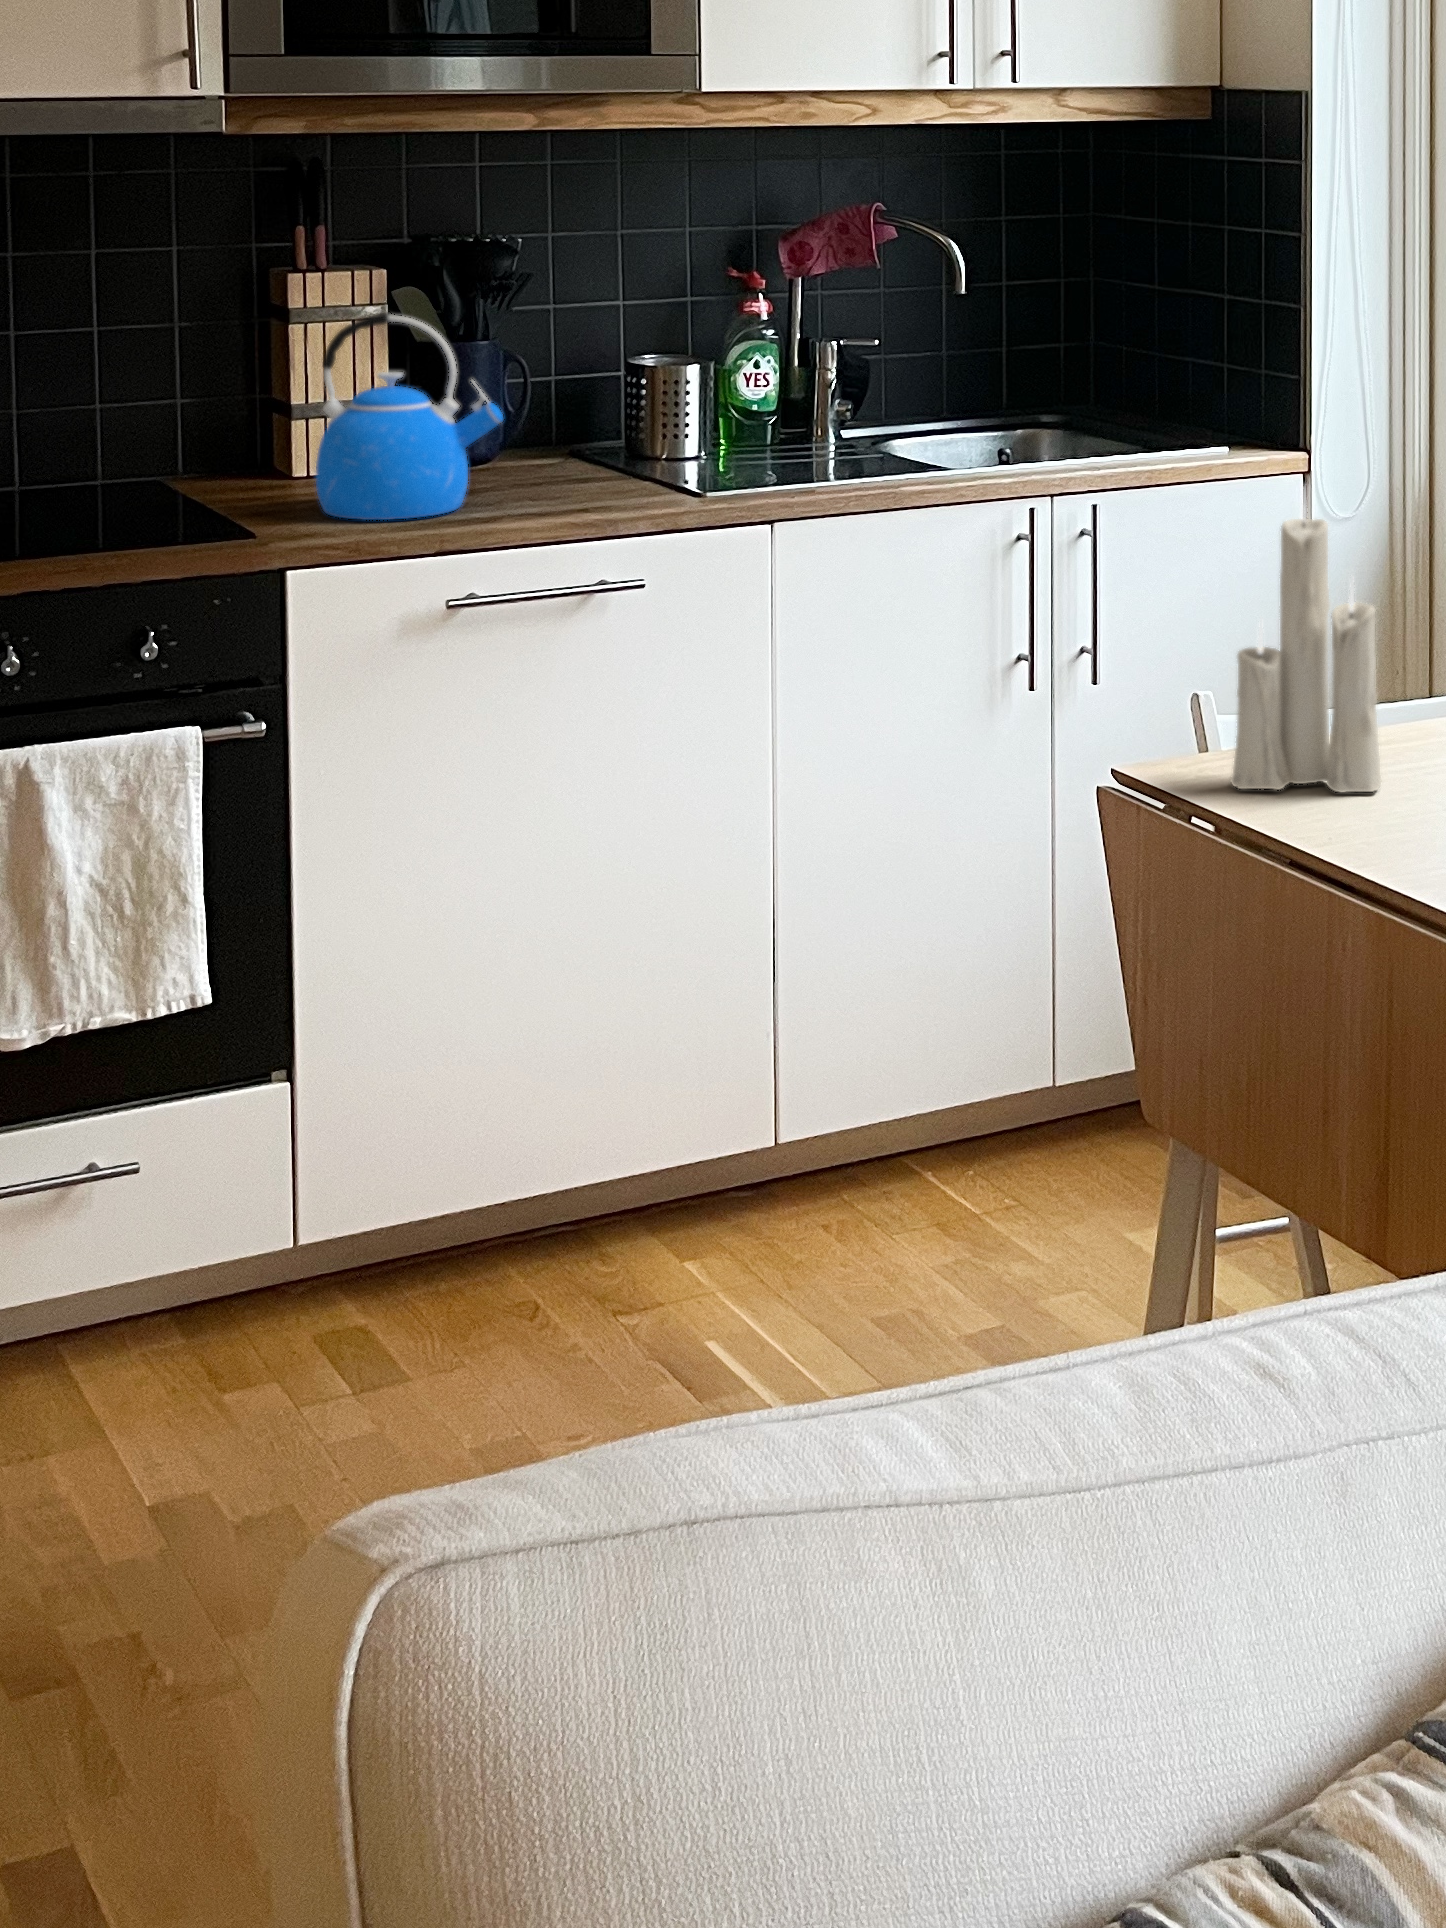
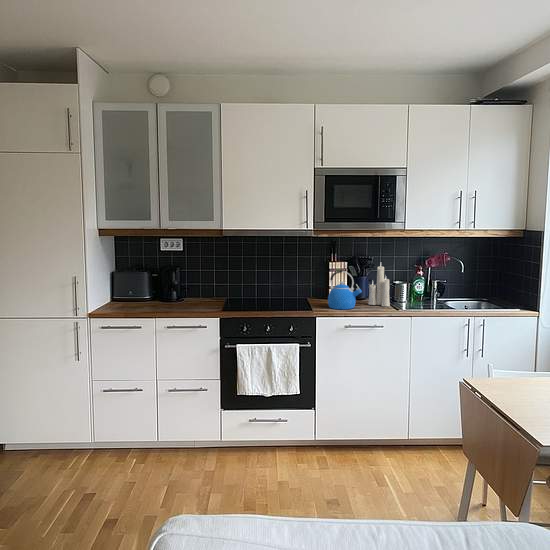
candle: present [1231,490,1381,792] -> present [368,265,390,307]

